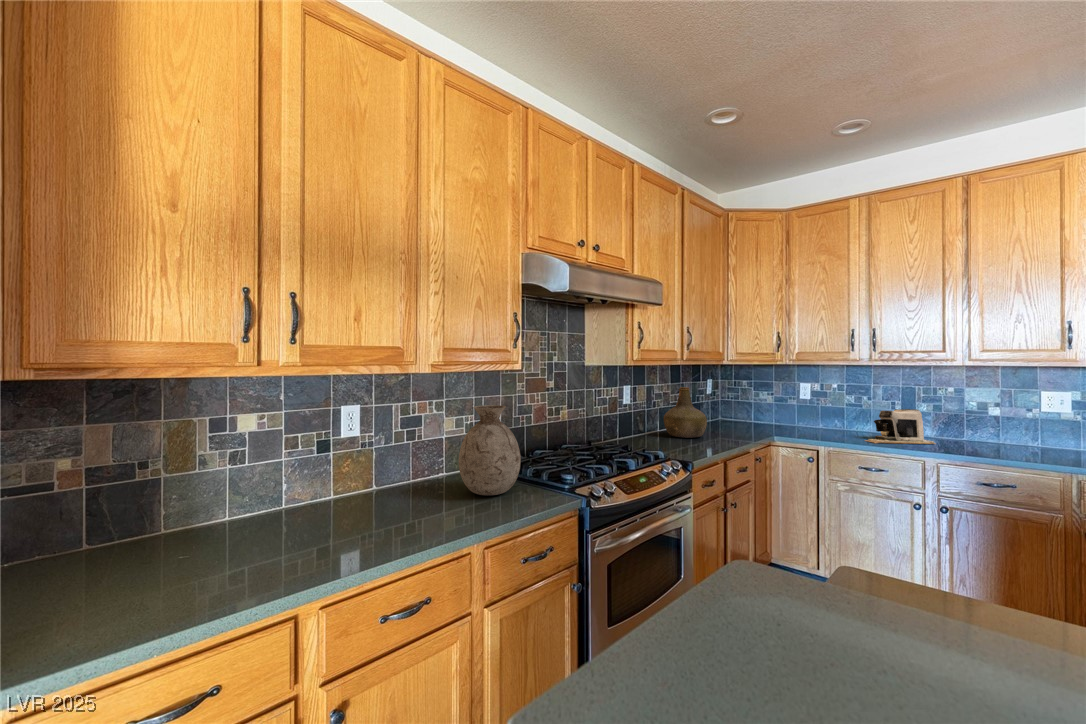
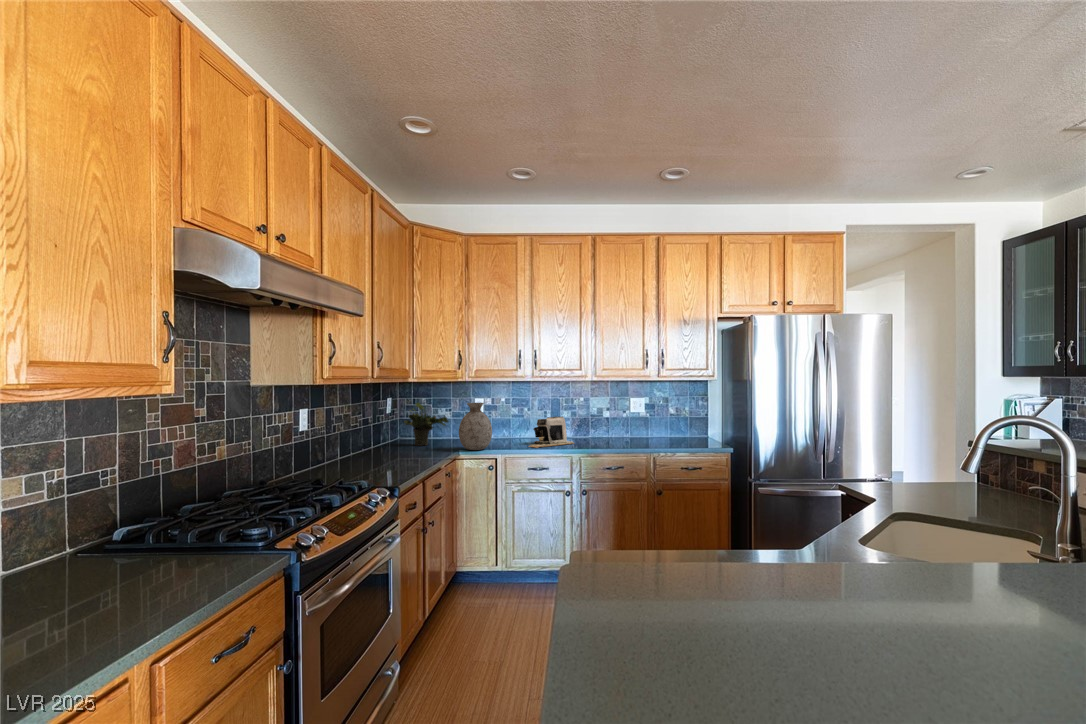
potted plant: none [722,385,769,427] -> present [404,403,448,446]
bottle: present [664,387,707,438] -> none [347,407,396,463]
vase: present [459,405,521,495] -> present [459,403,492,450]

